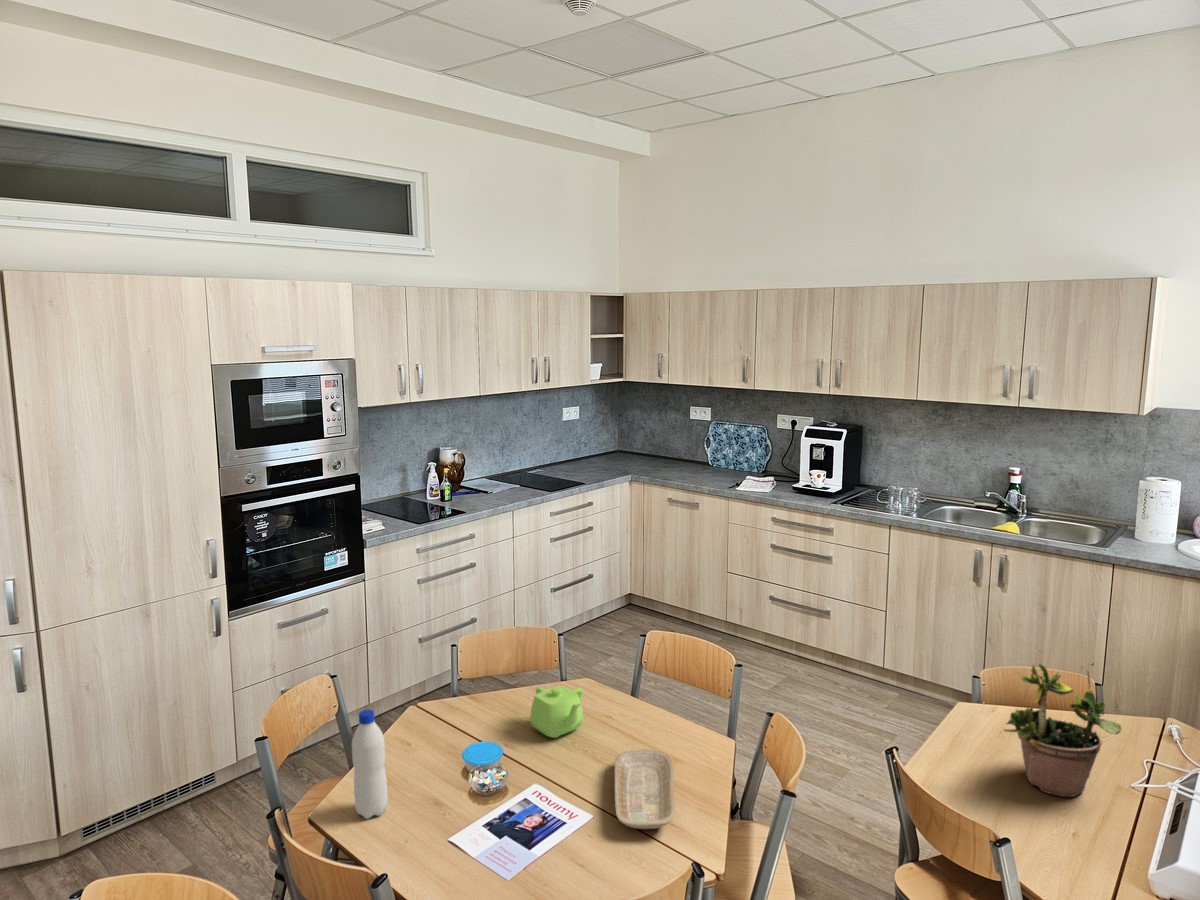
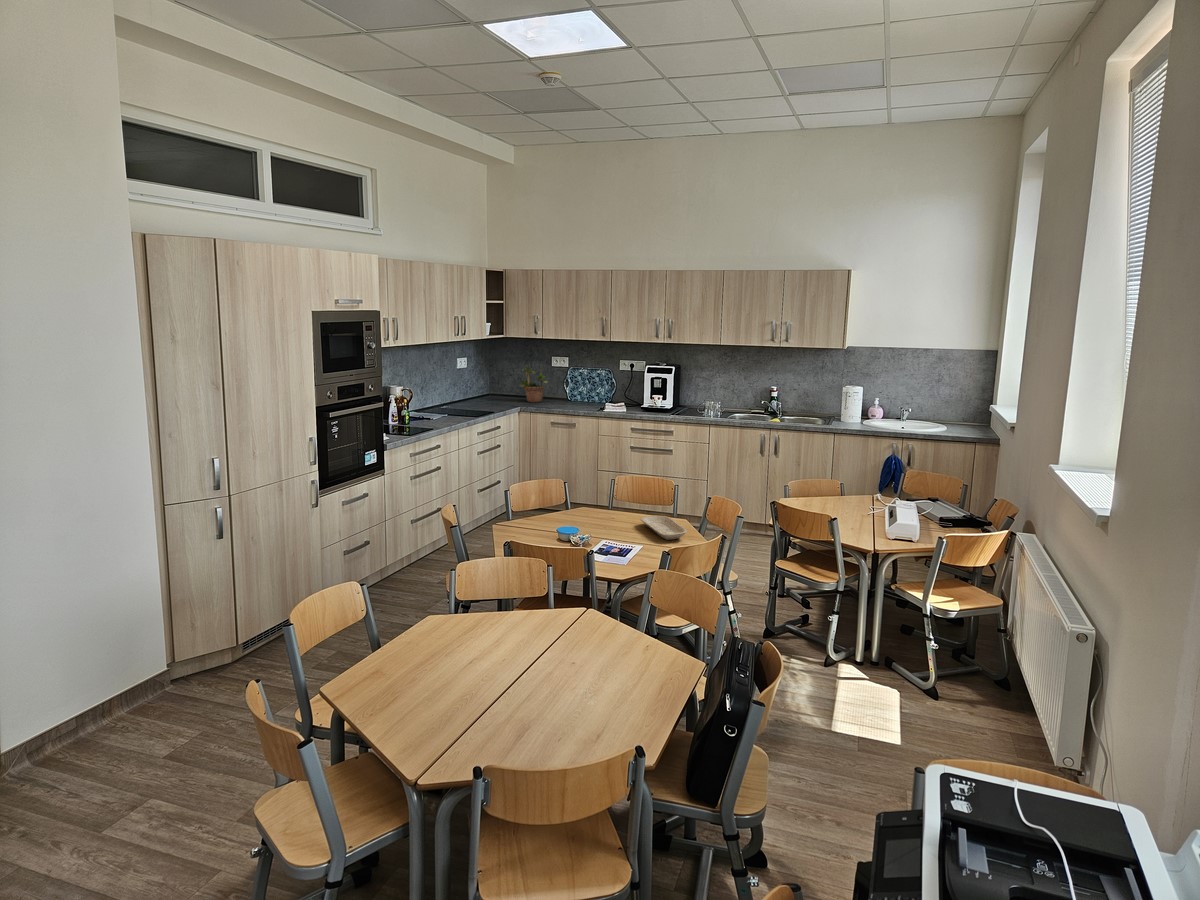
potted plant: present [1004,663,1121,797] -> present [521,368,548,403]
teapot: present [530,686,584,738] -> none [579,494,614,520]
water bottle: present [352,710,388,819] -> none [525,494,543,551]

